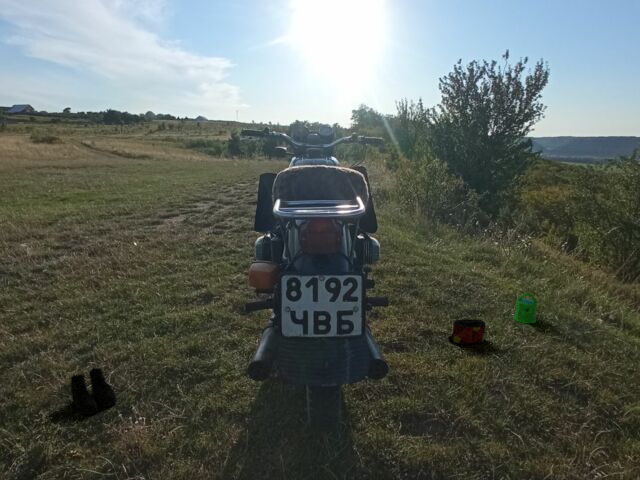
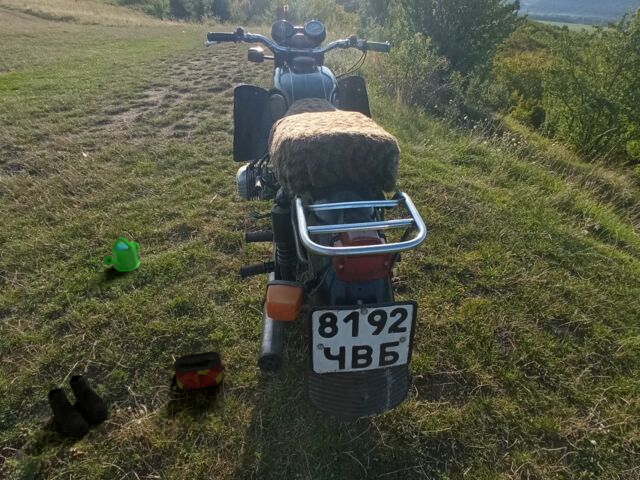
watering can: present [513,292,537,323] -> present [104,237,140,272]
bag: present [448,319,485,344] -> present [171,351,225,391]

